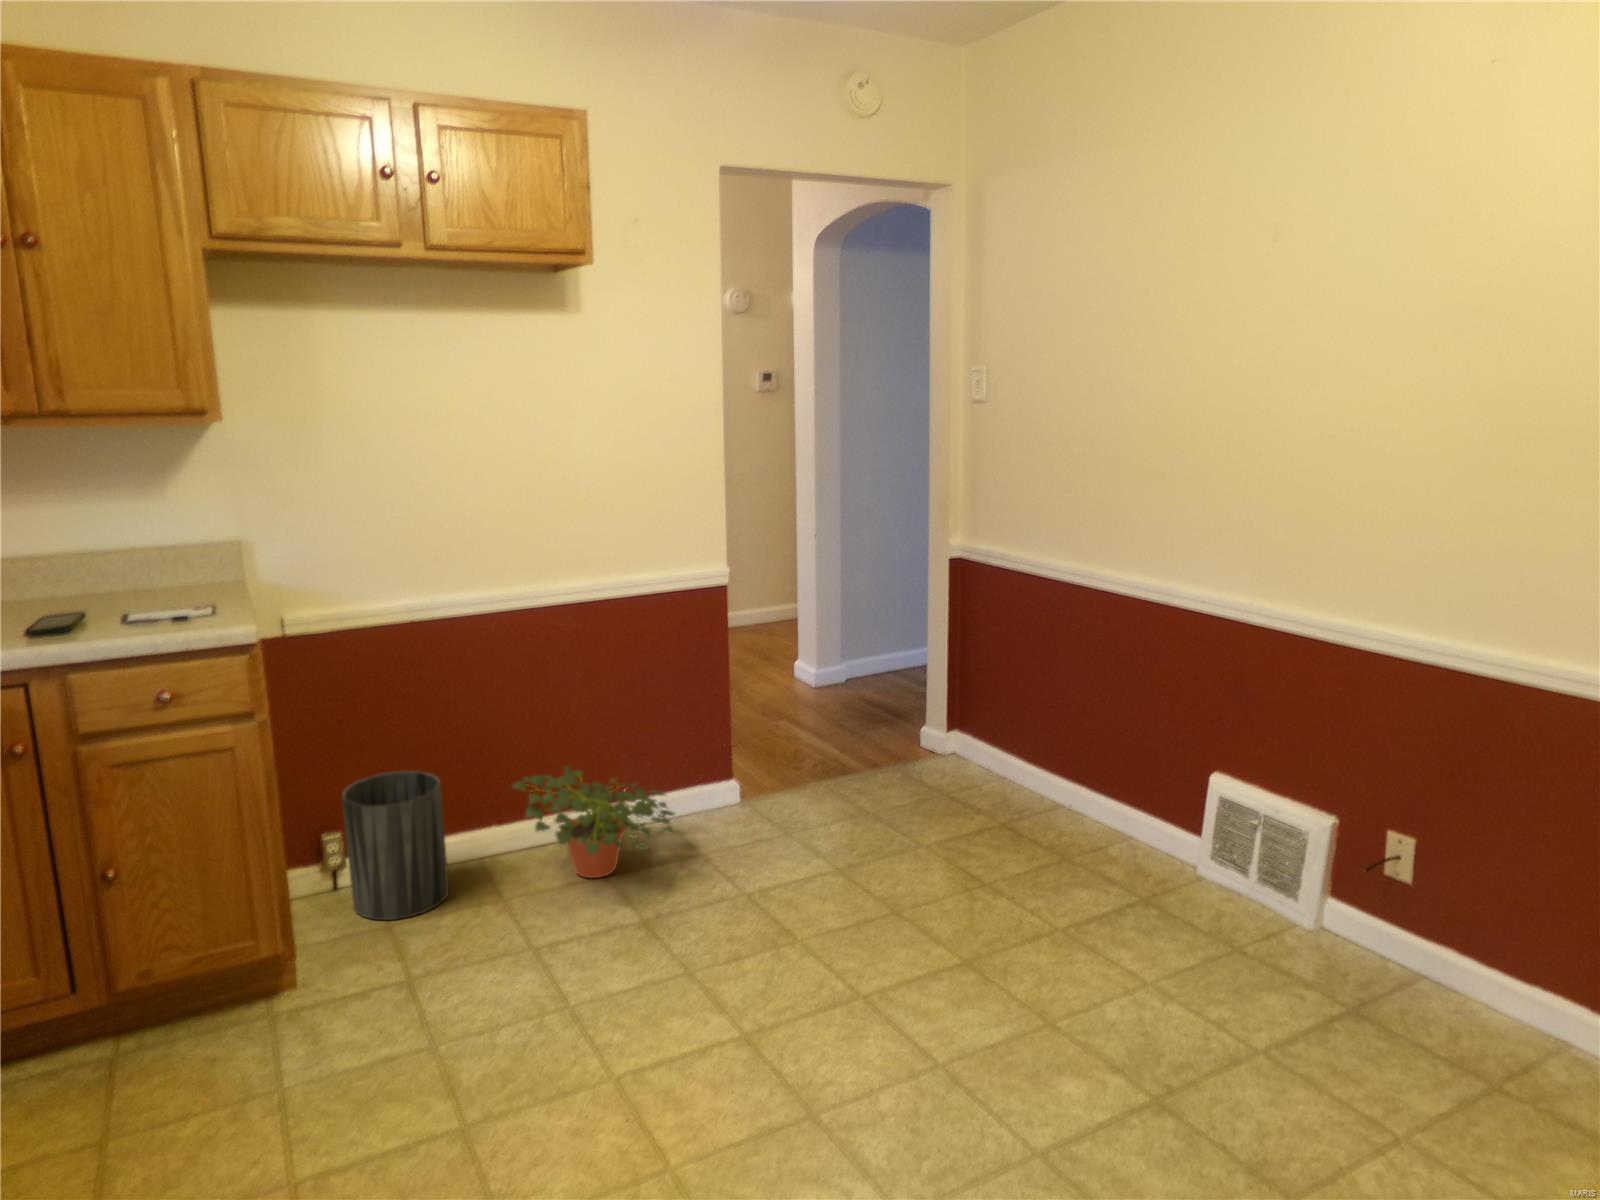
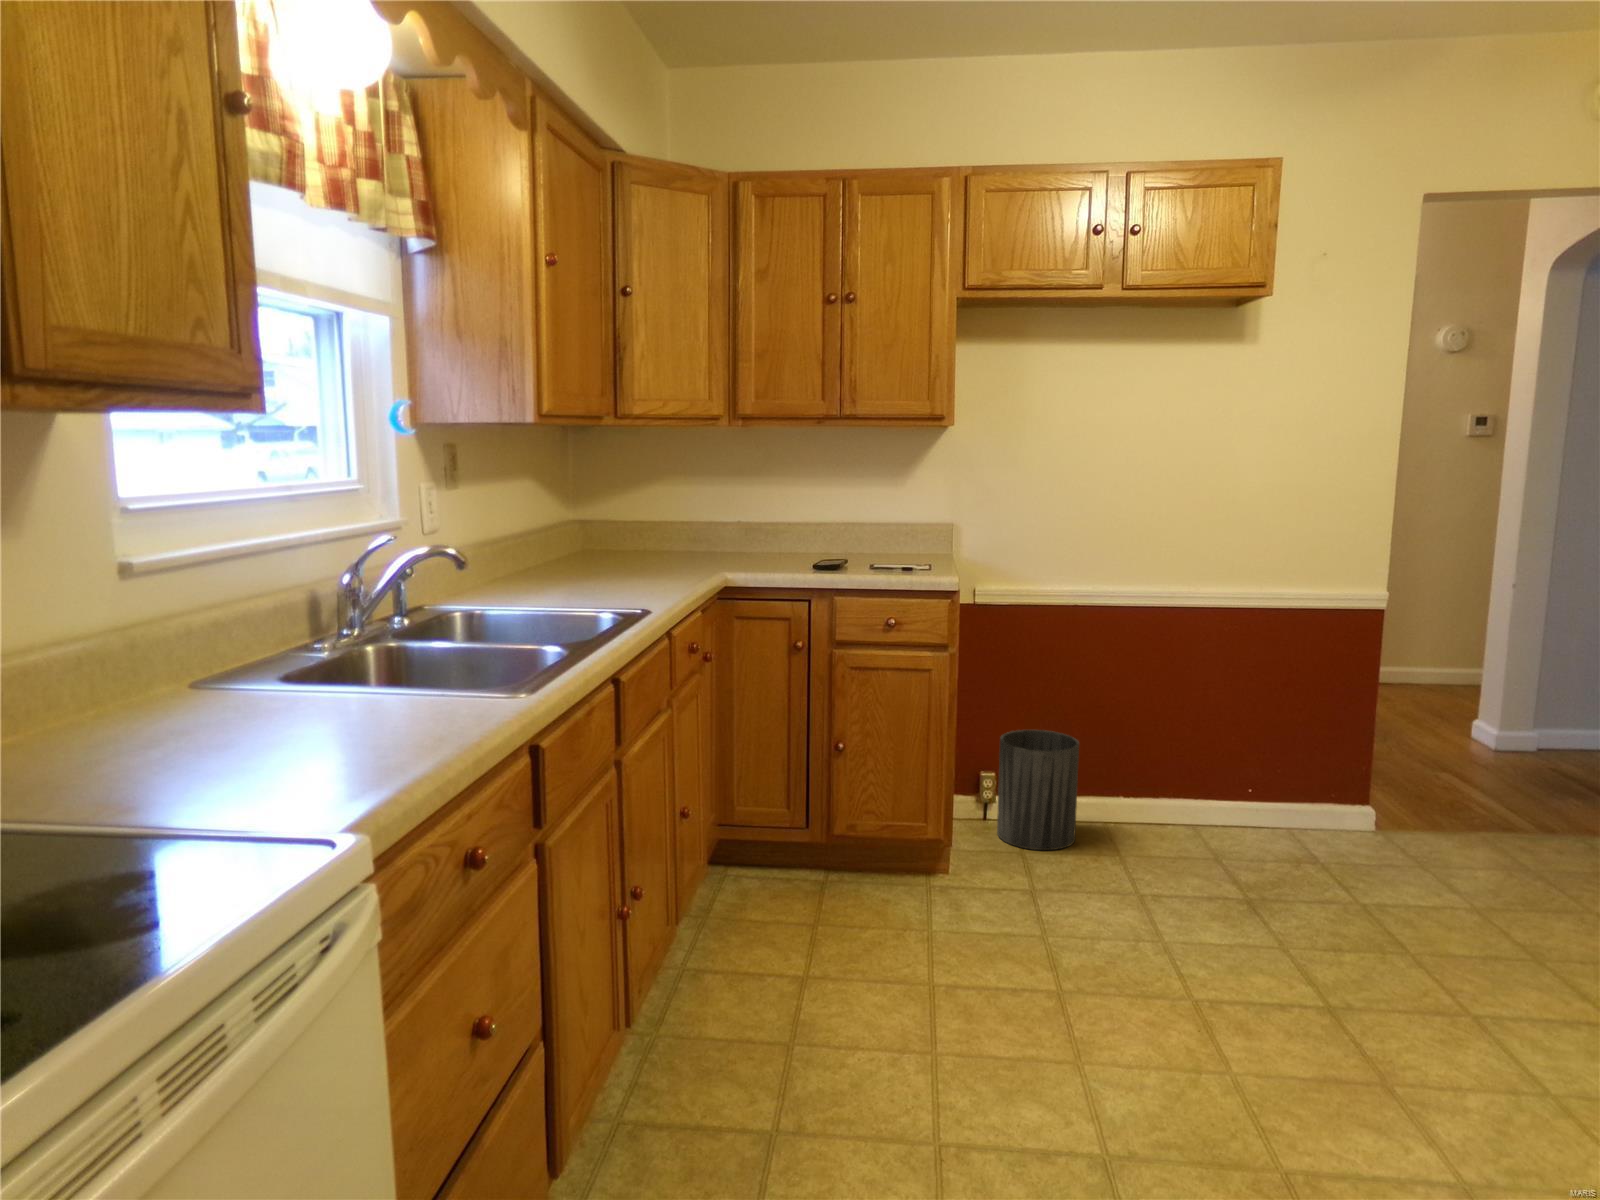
potted plant: present [513,766,675,878] -> none [1139,757,1301,863]

